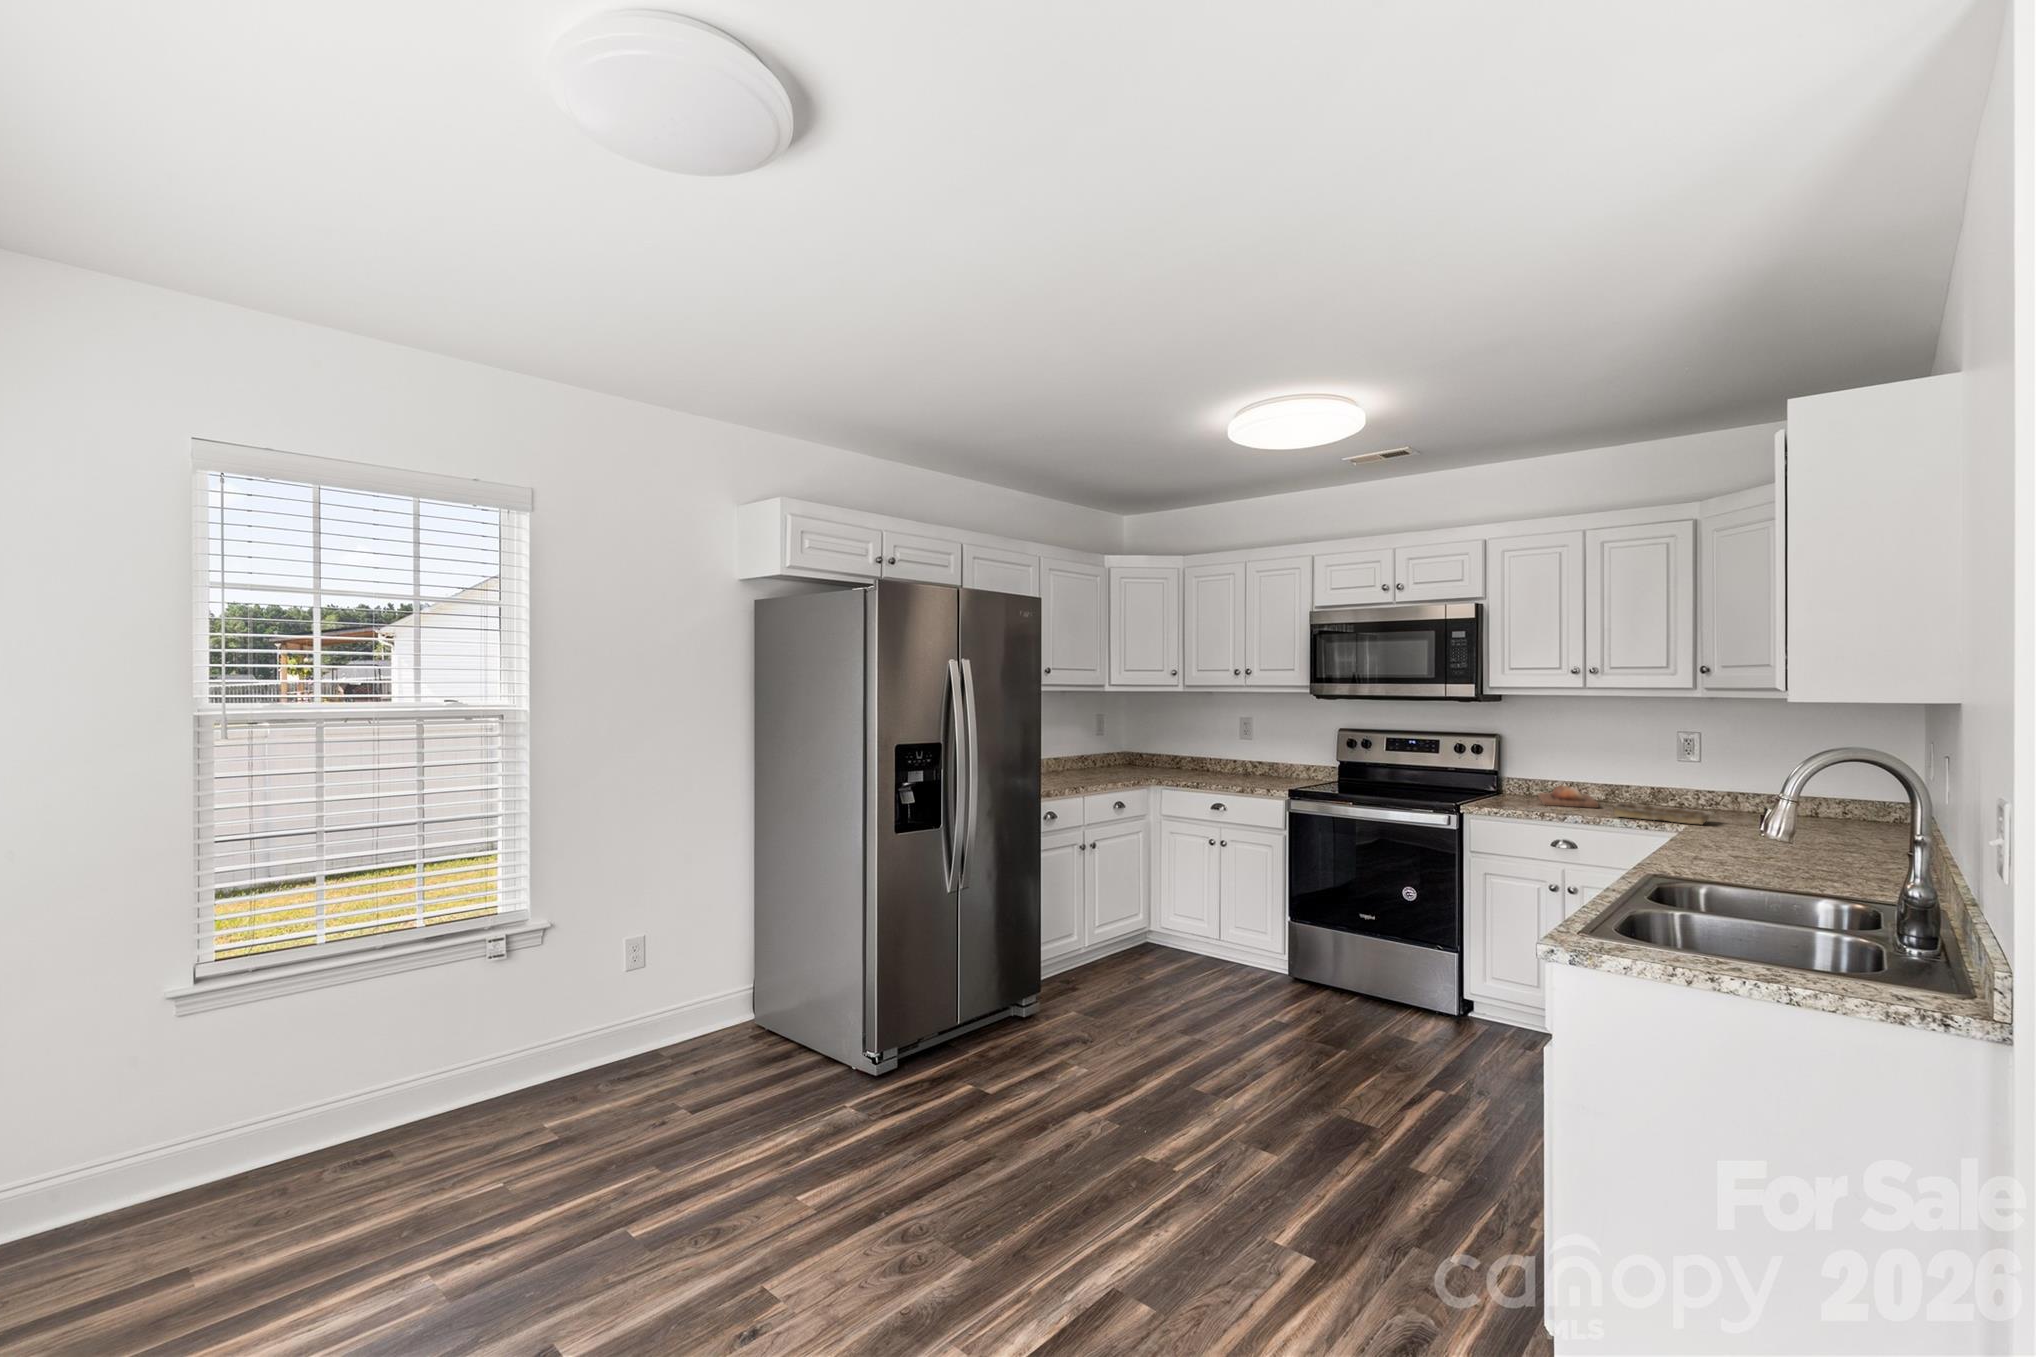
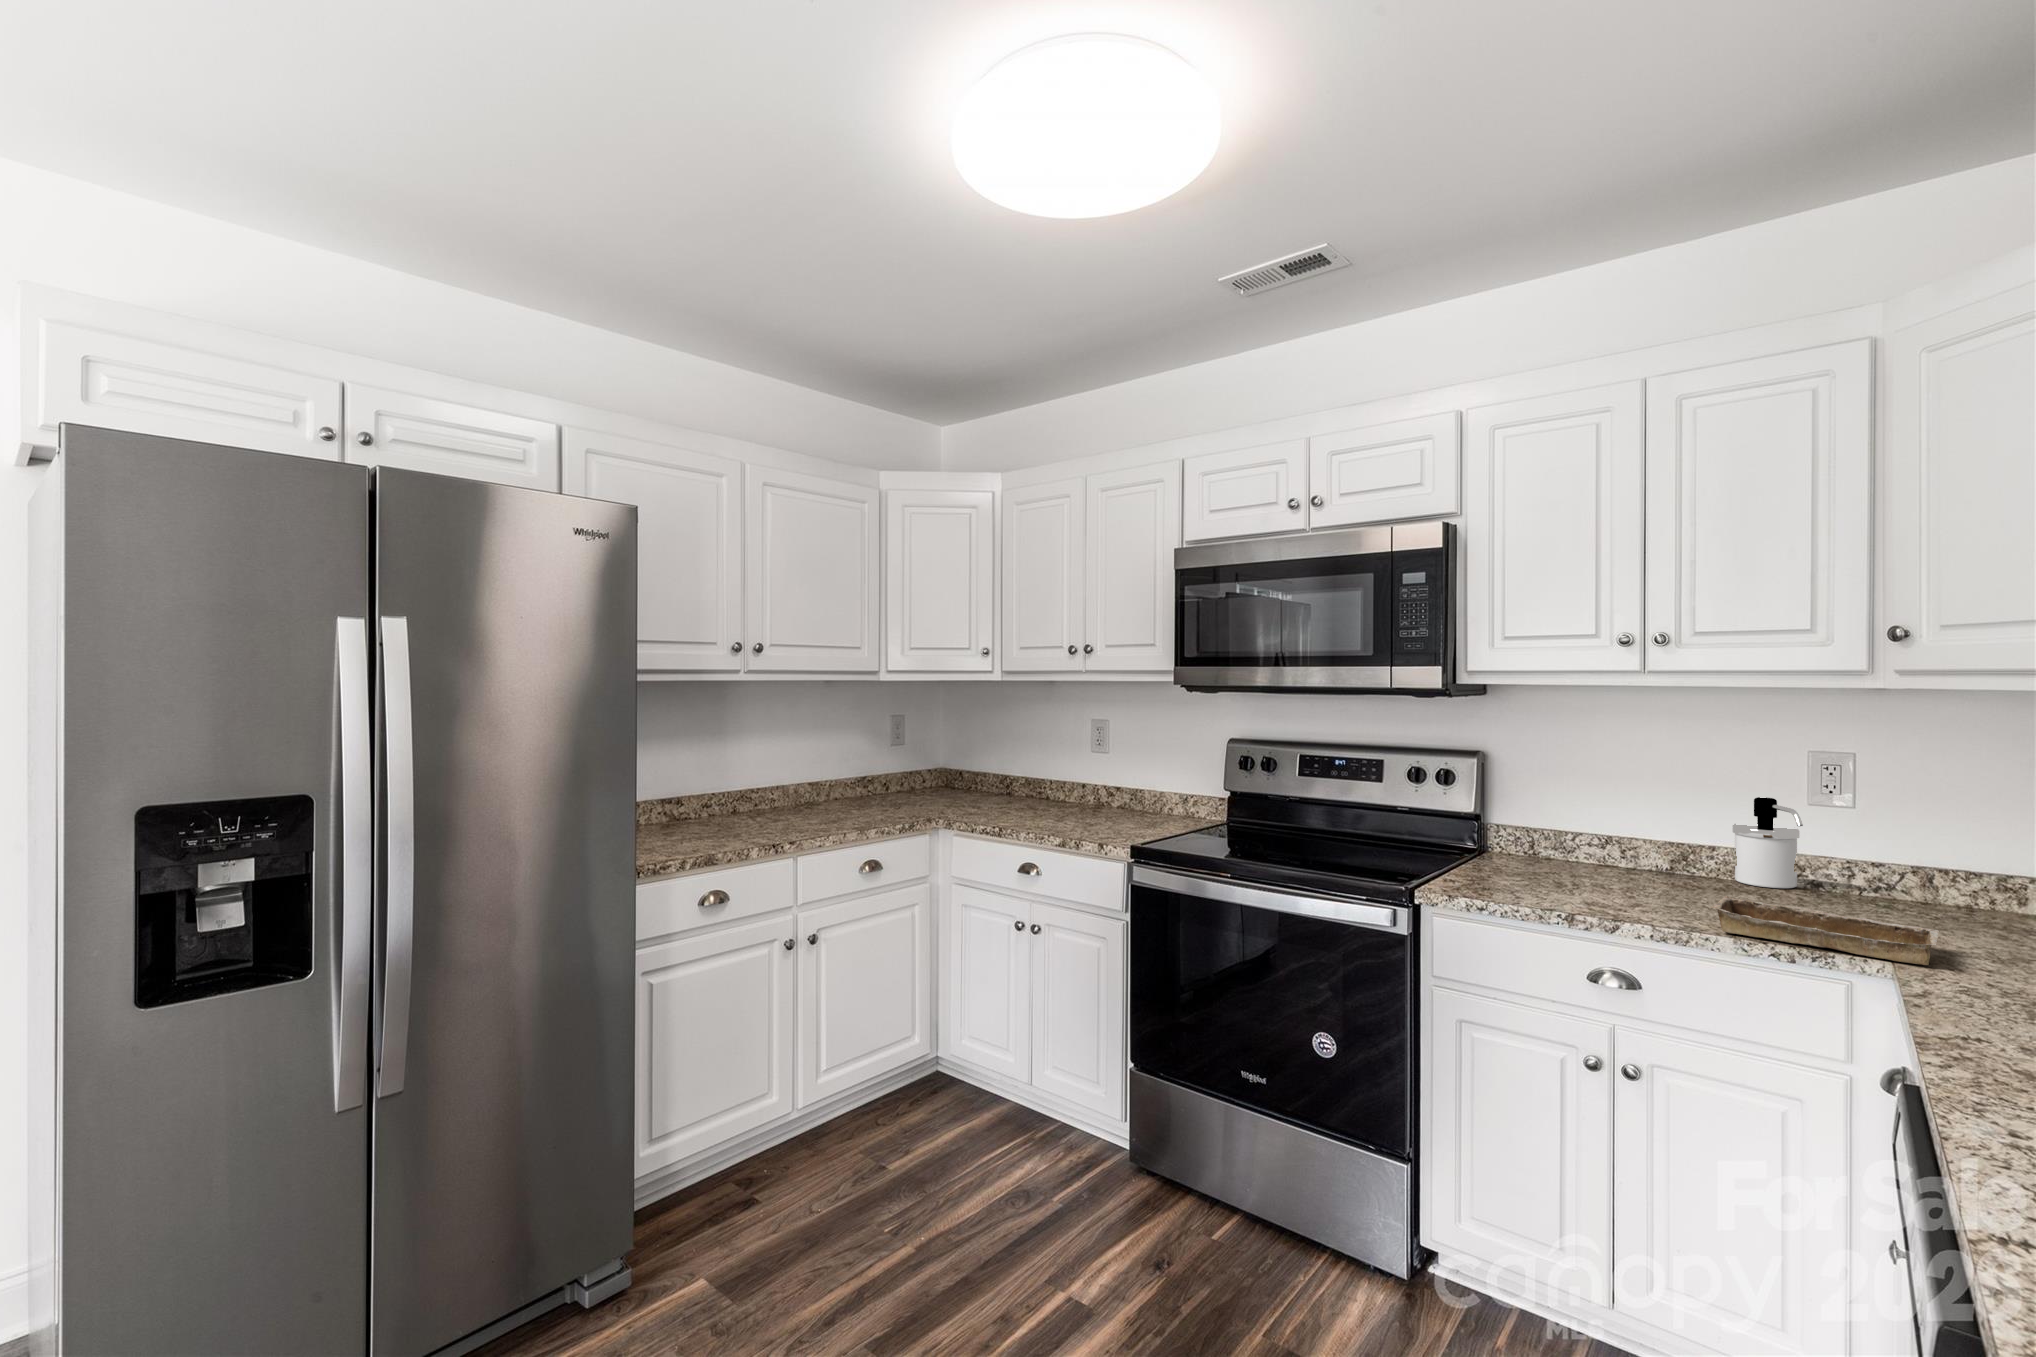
soap dispenser: none [1638,758,1672,806] -> present [1733,797,1803,888]
bread loaf: present [1538,785,1599,808] -> none [1550,845,1672,897]

